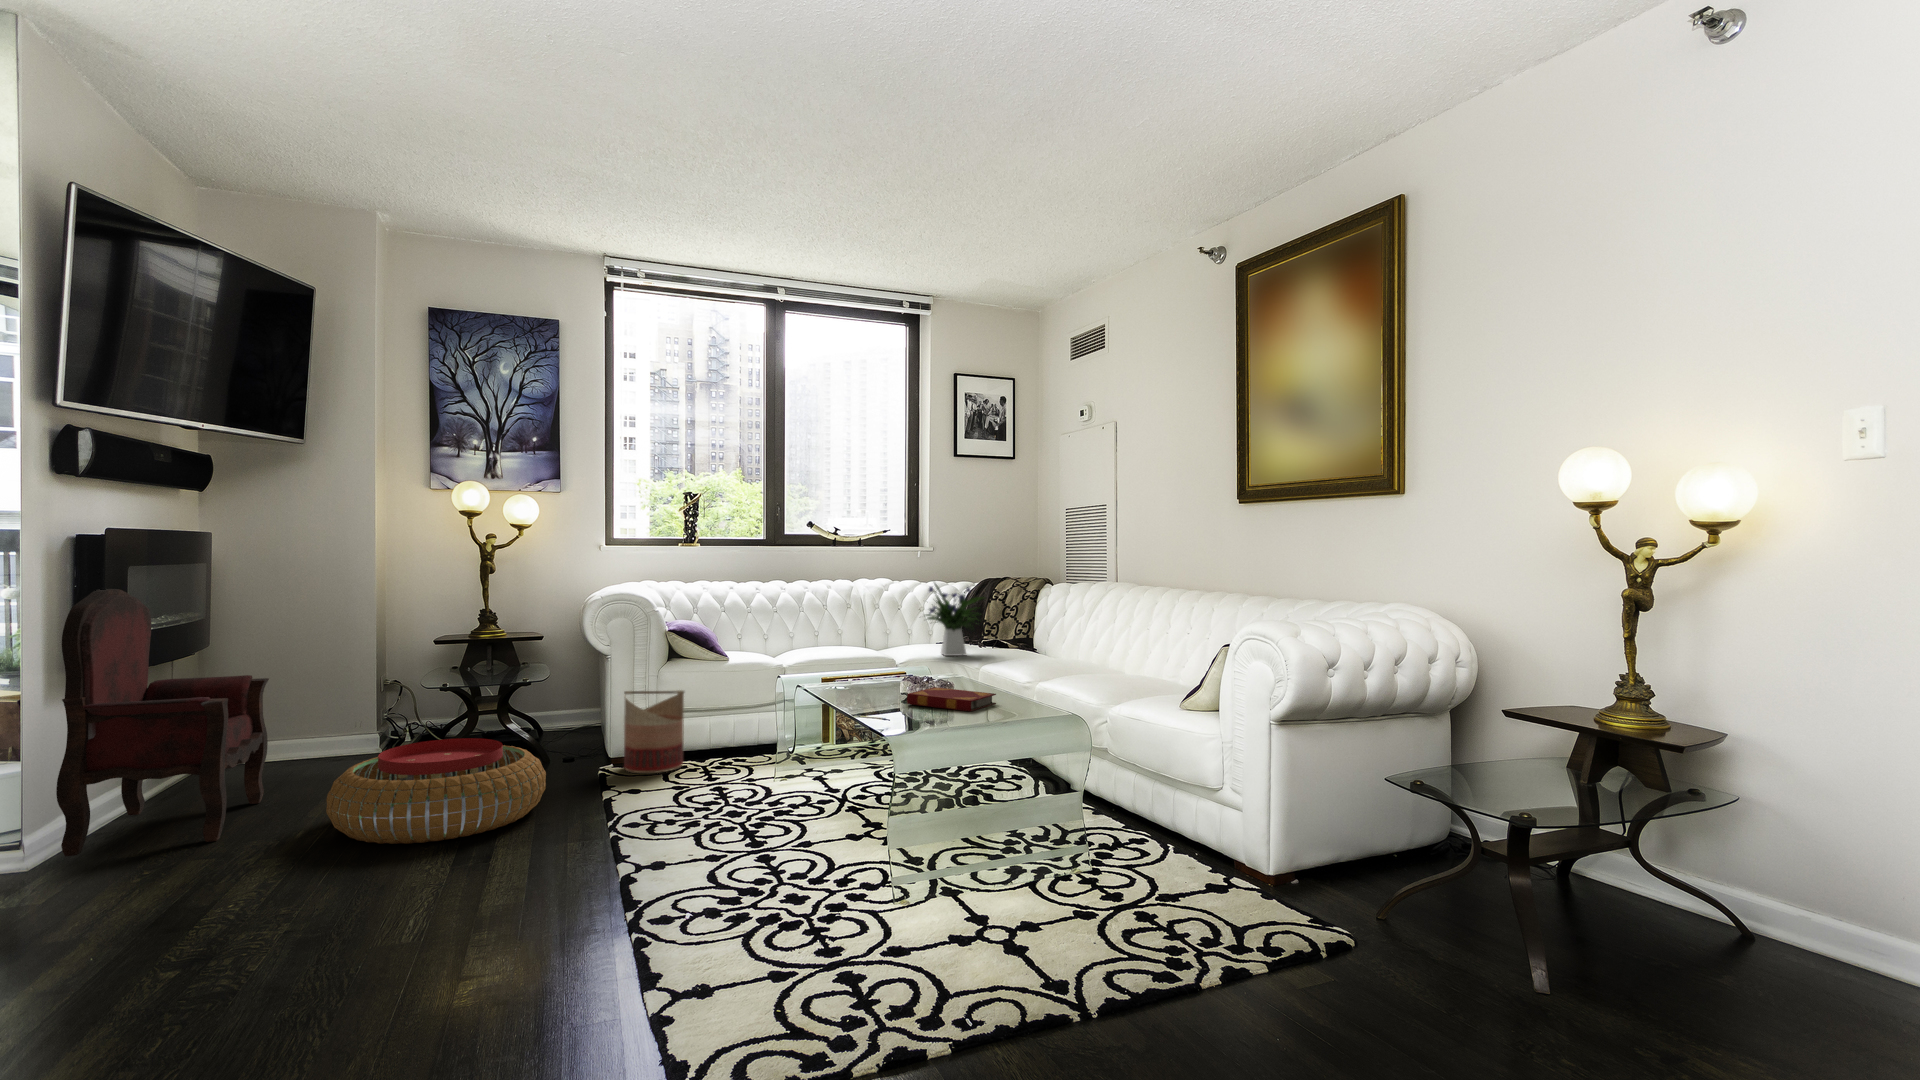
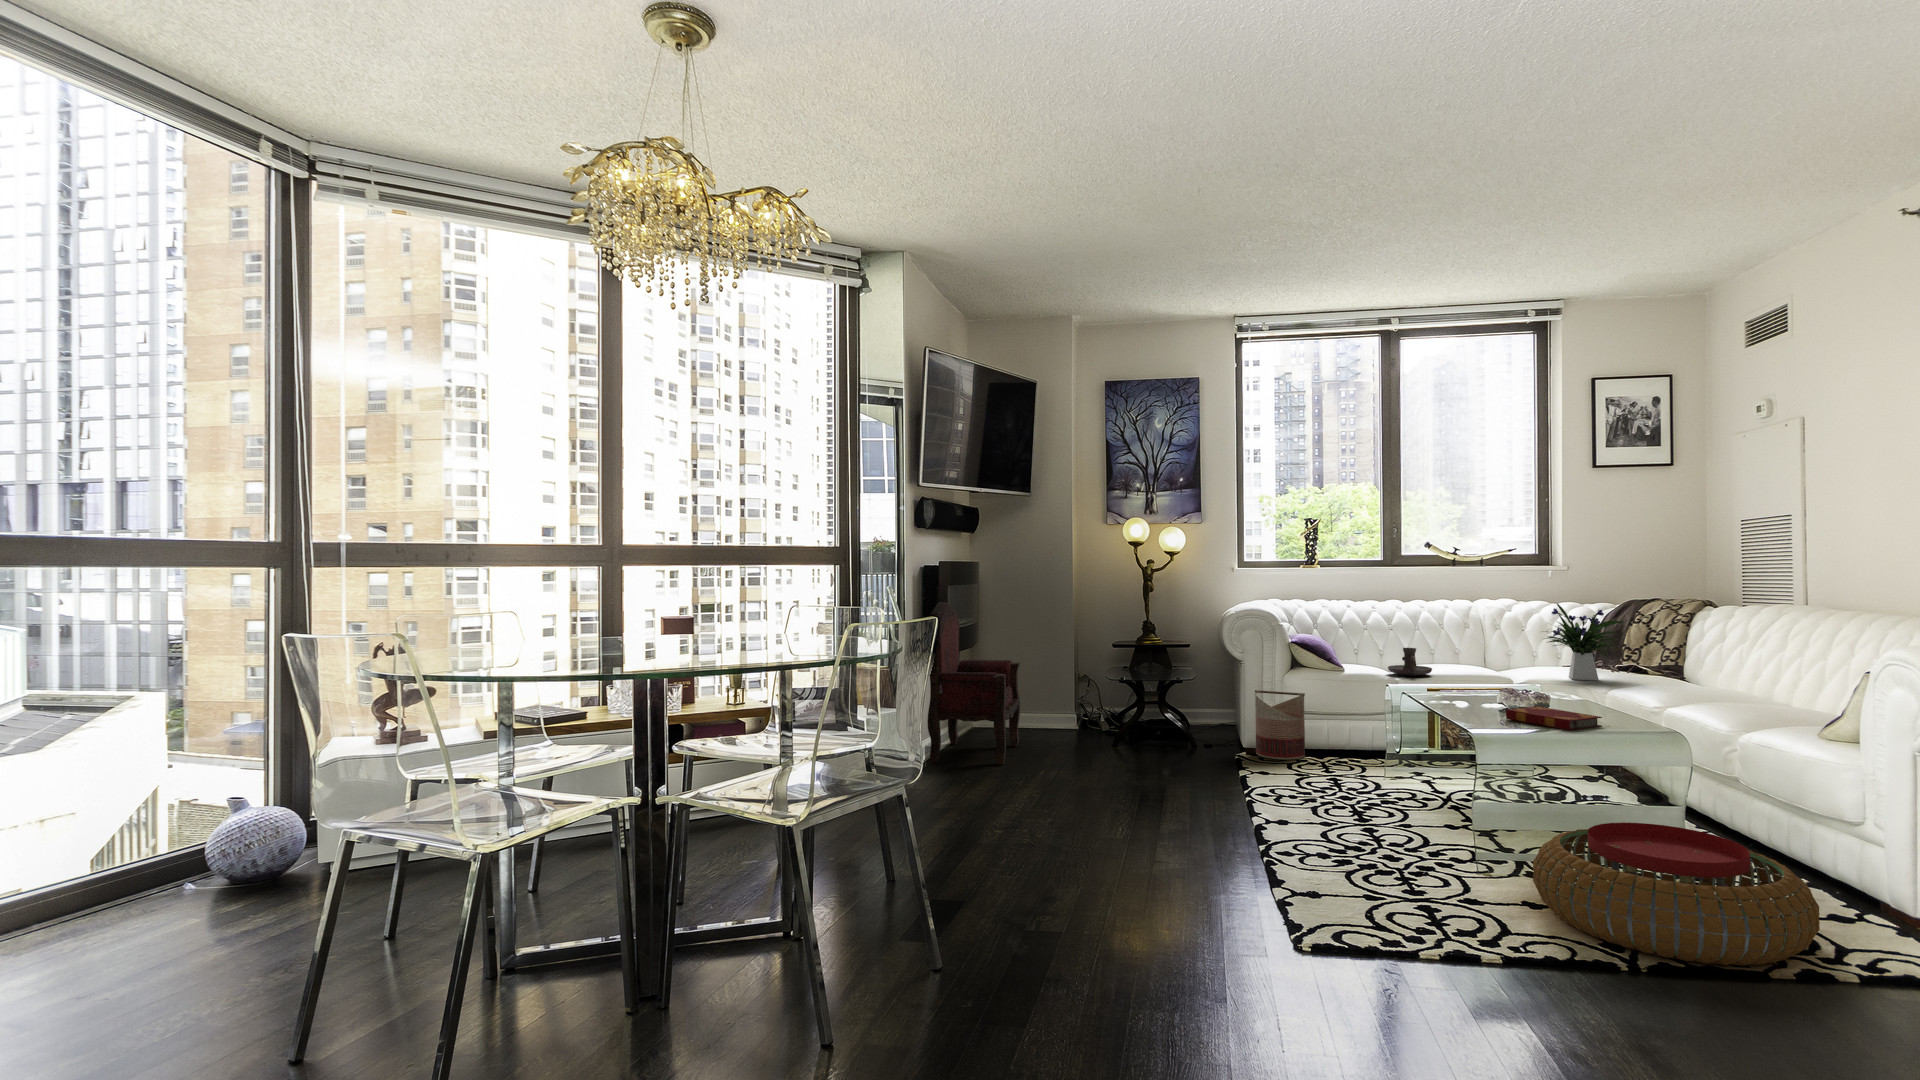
candle holder: none [775,632,819,662] -> present [1388,648,1432,676]
pouf: present [326,738,546,844] -> present [1533,823,1820,966]

